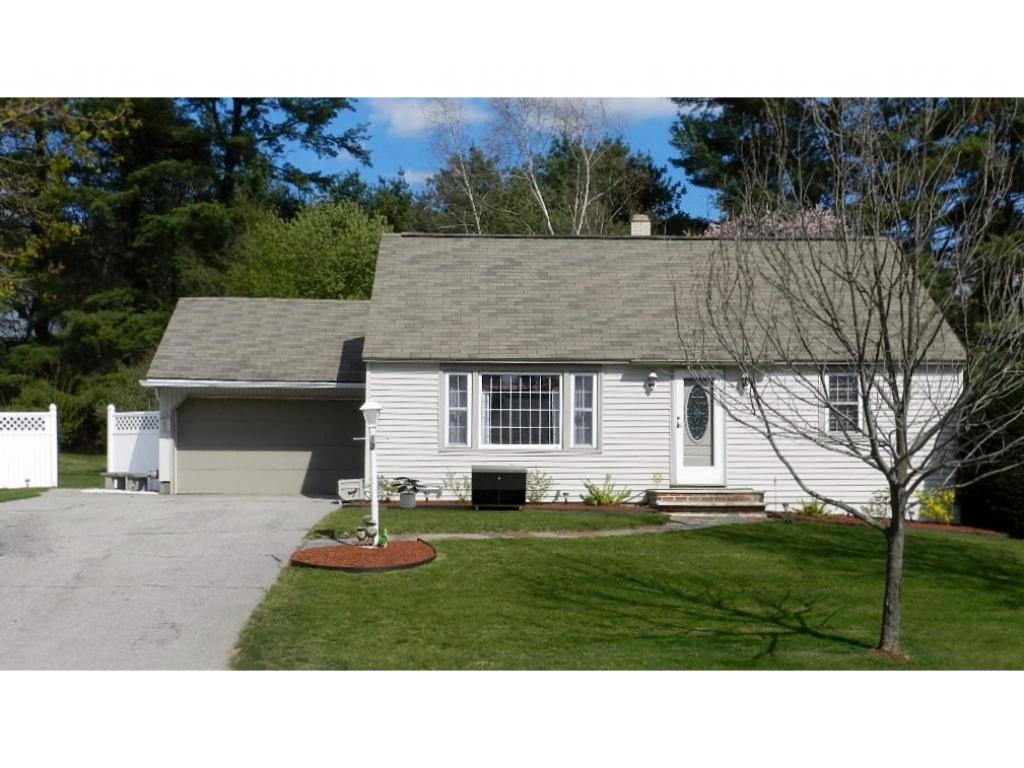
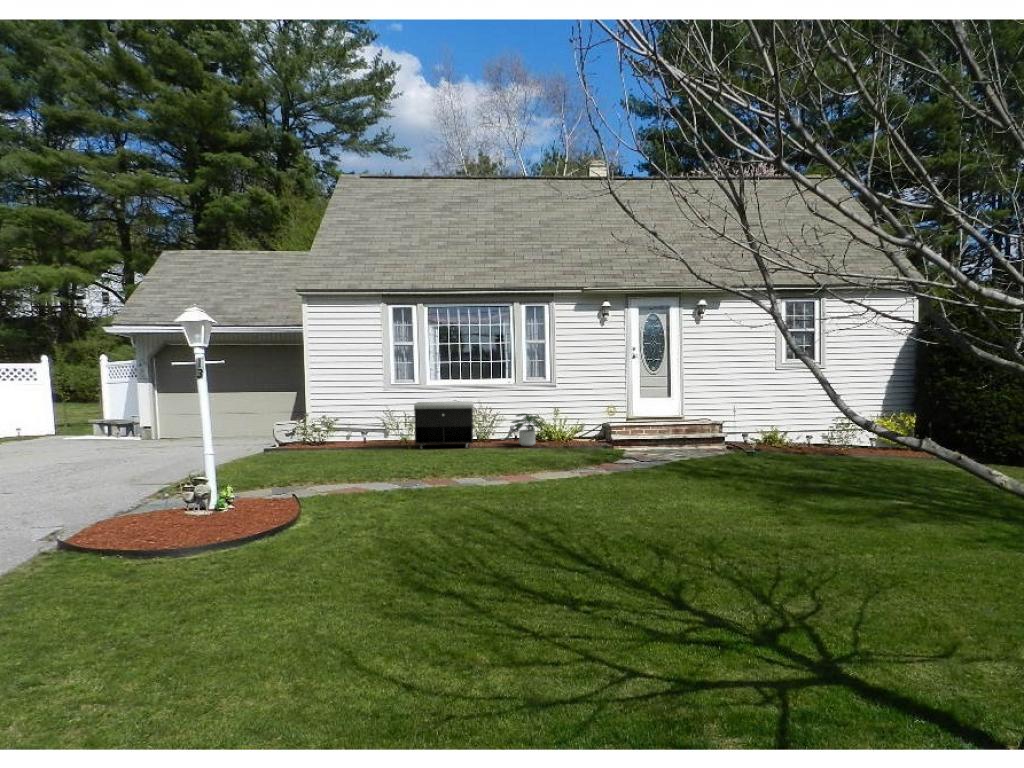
potted plant: present [391,477,427,509] -> present [511,413,545,446]

